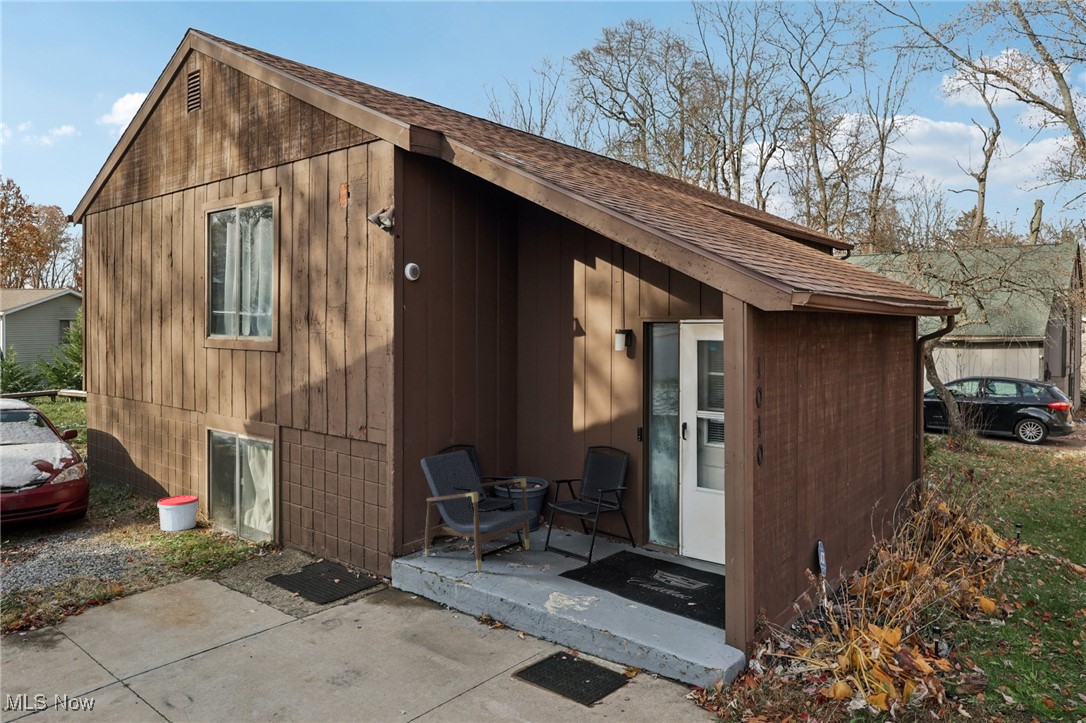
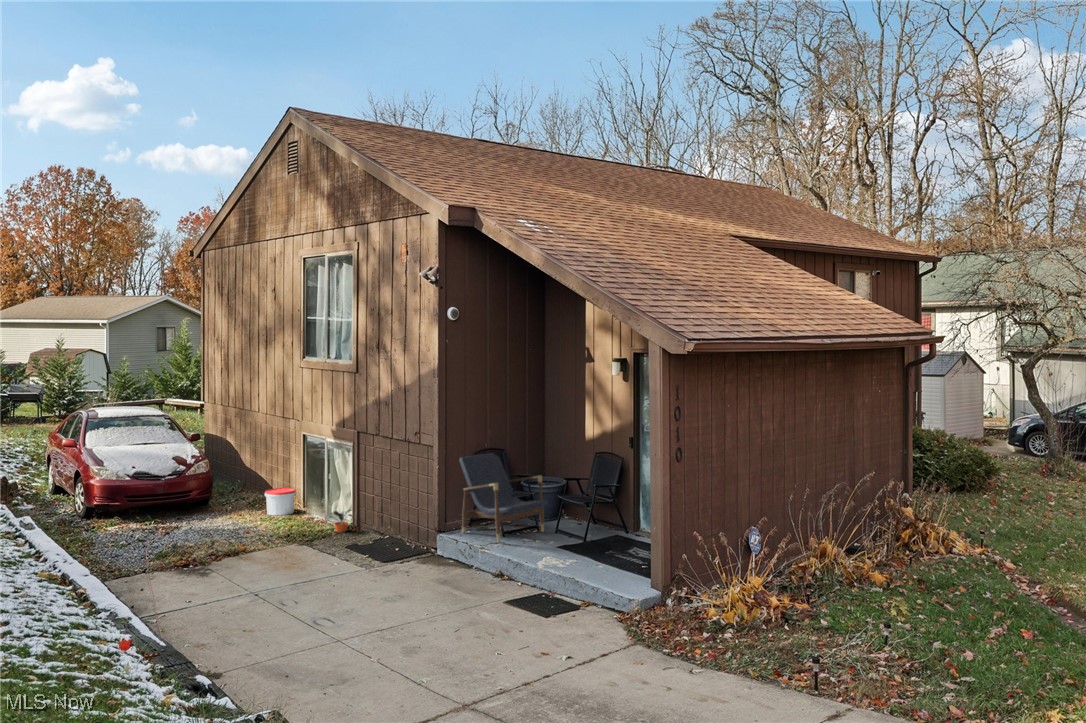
potted plant: none [239,525,276,554] -> present [328,510,353,532]

